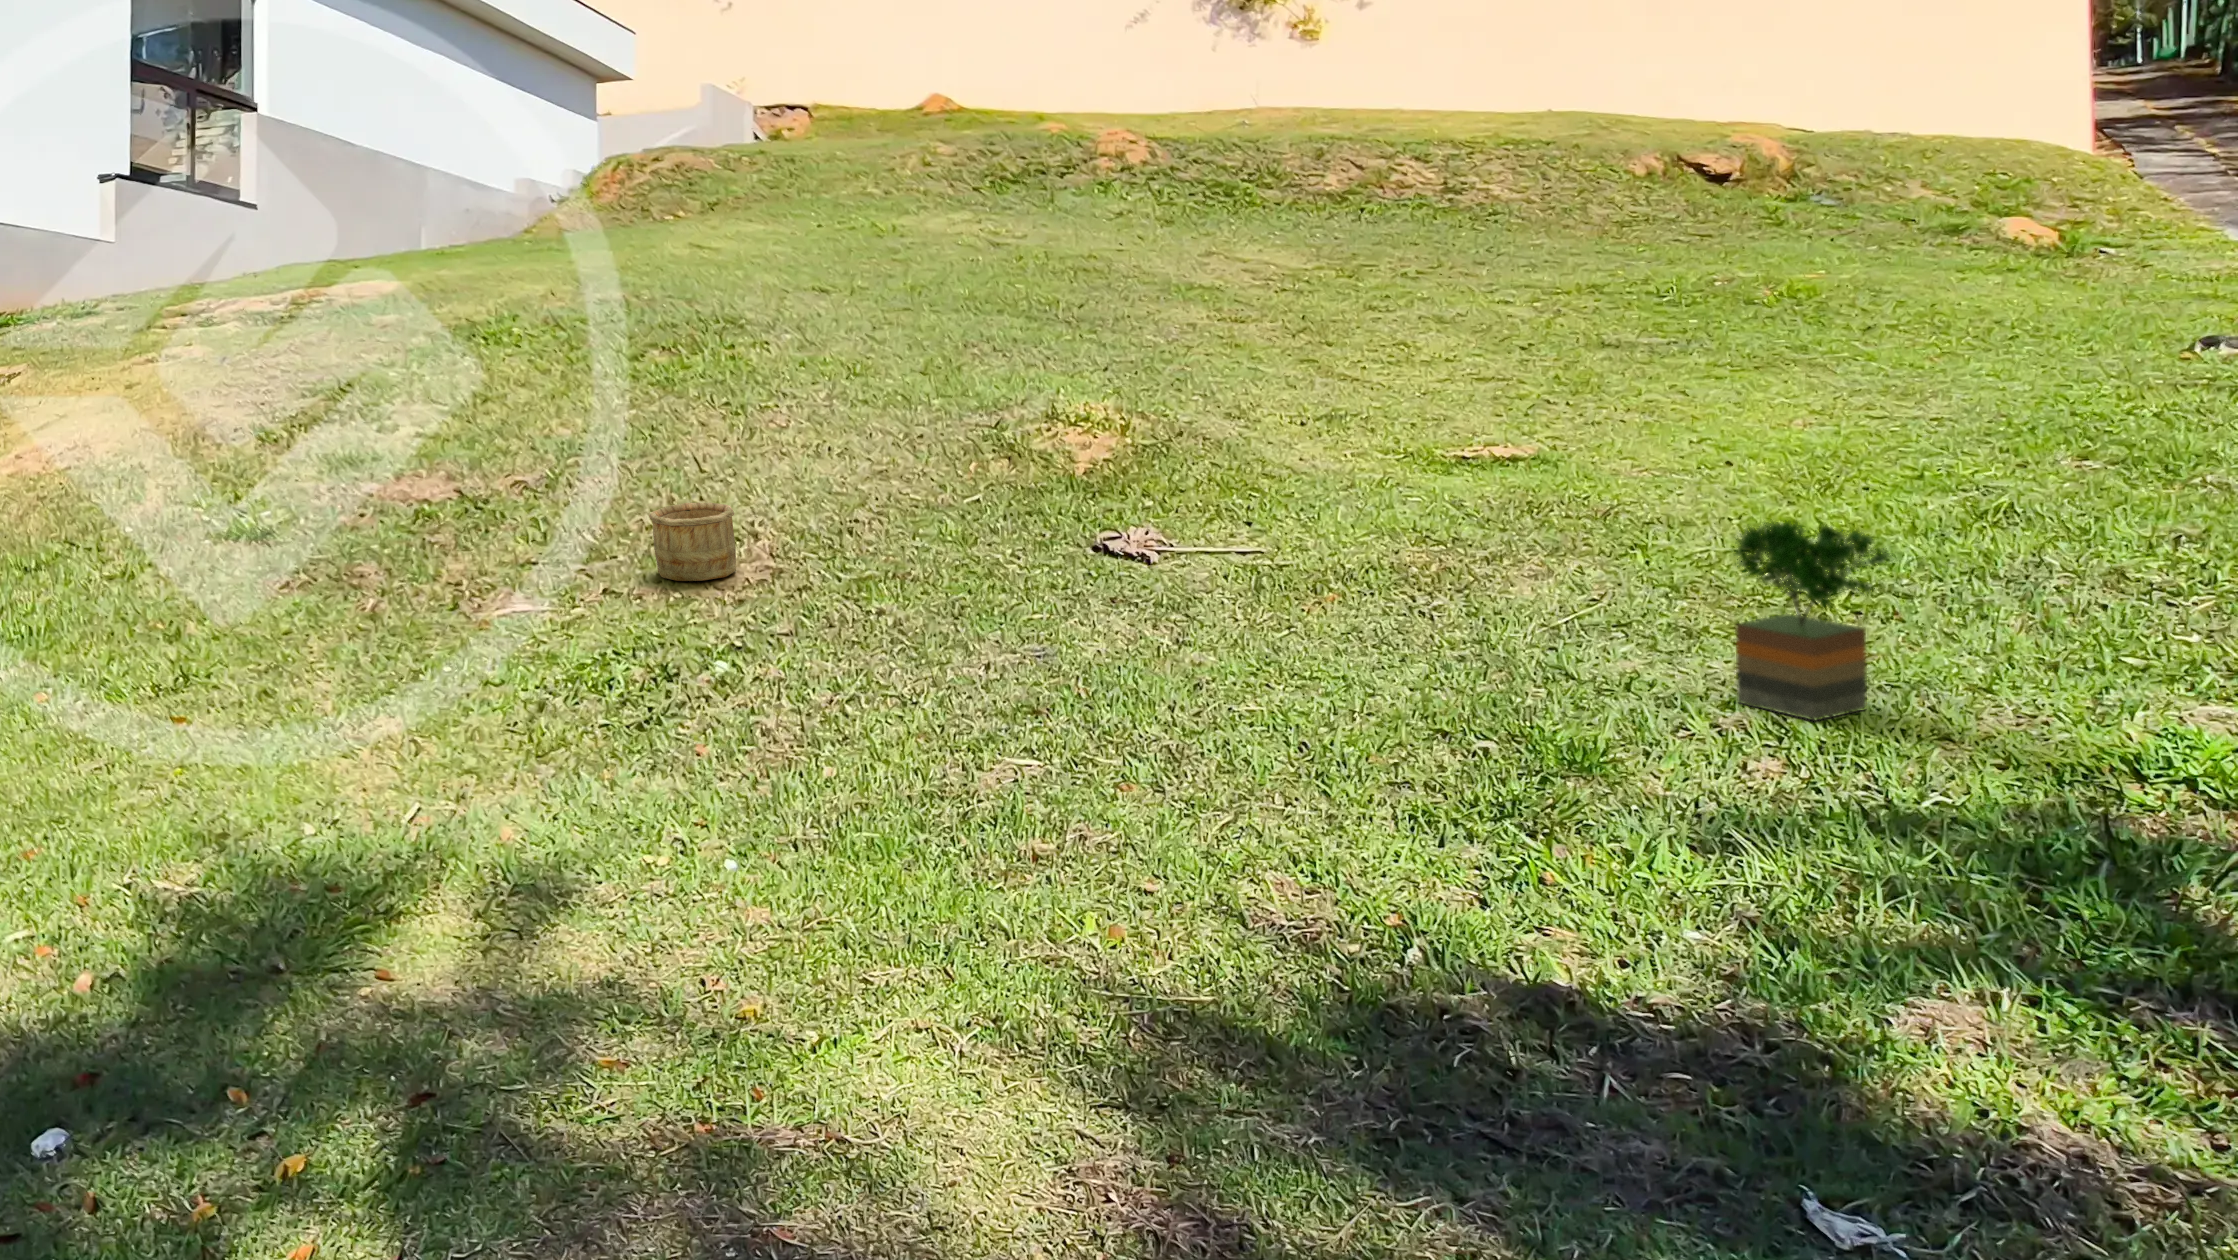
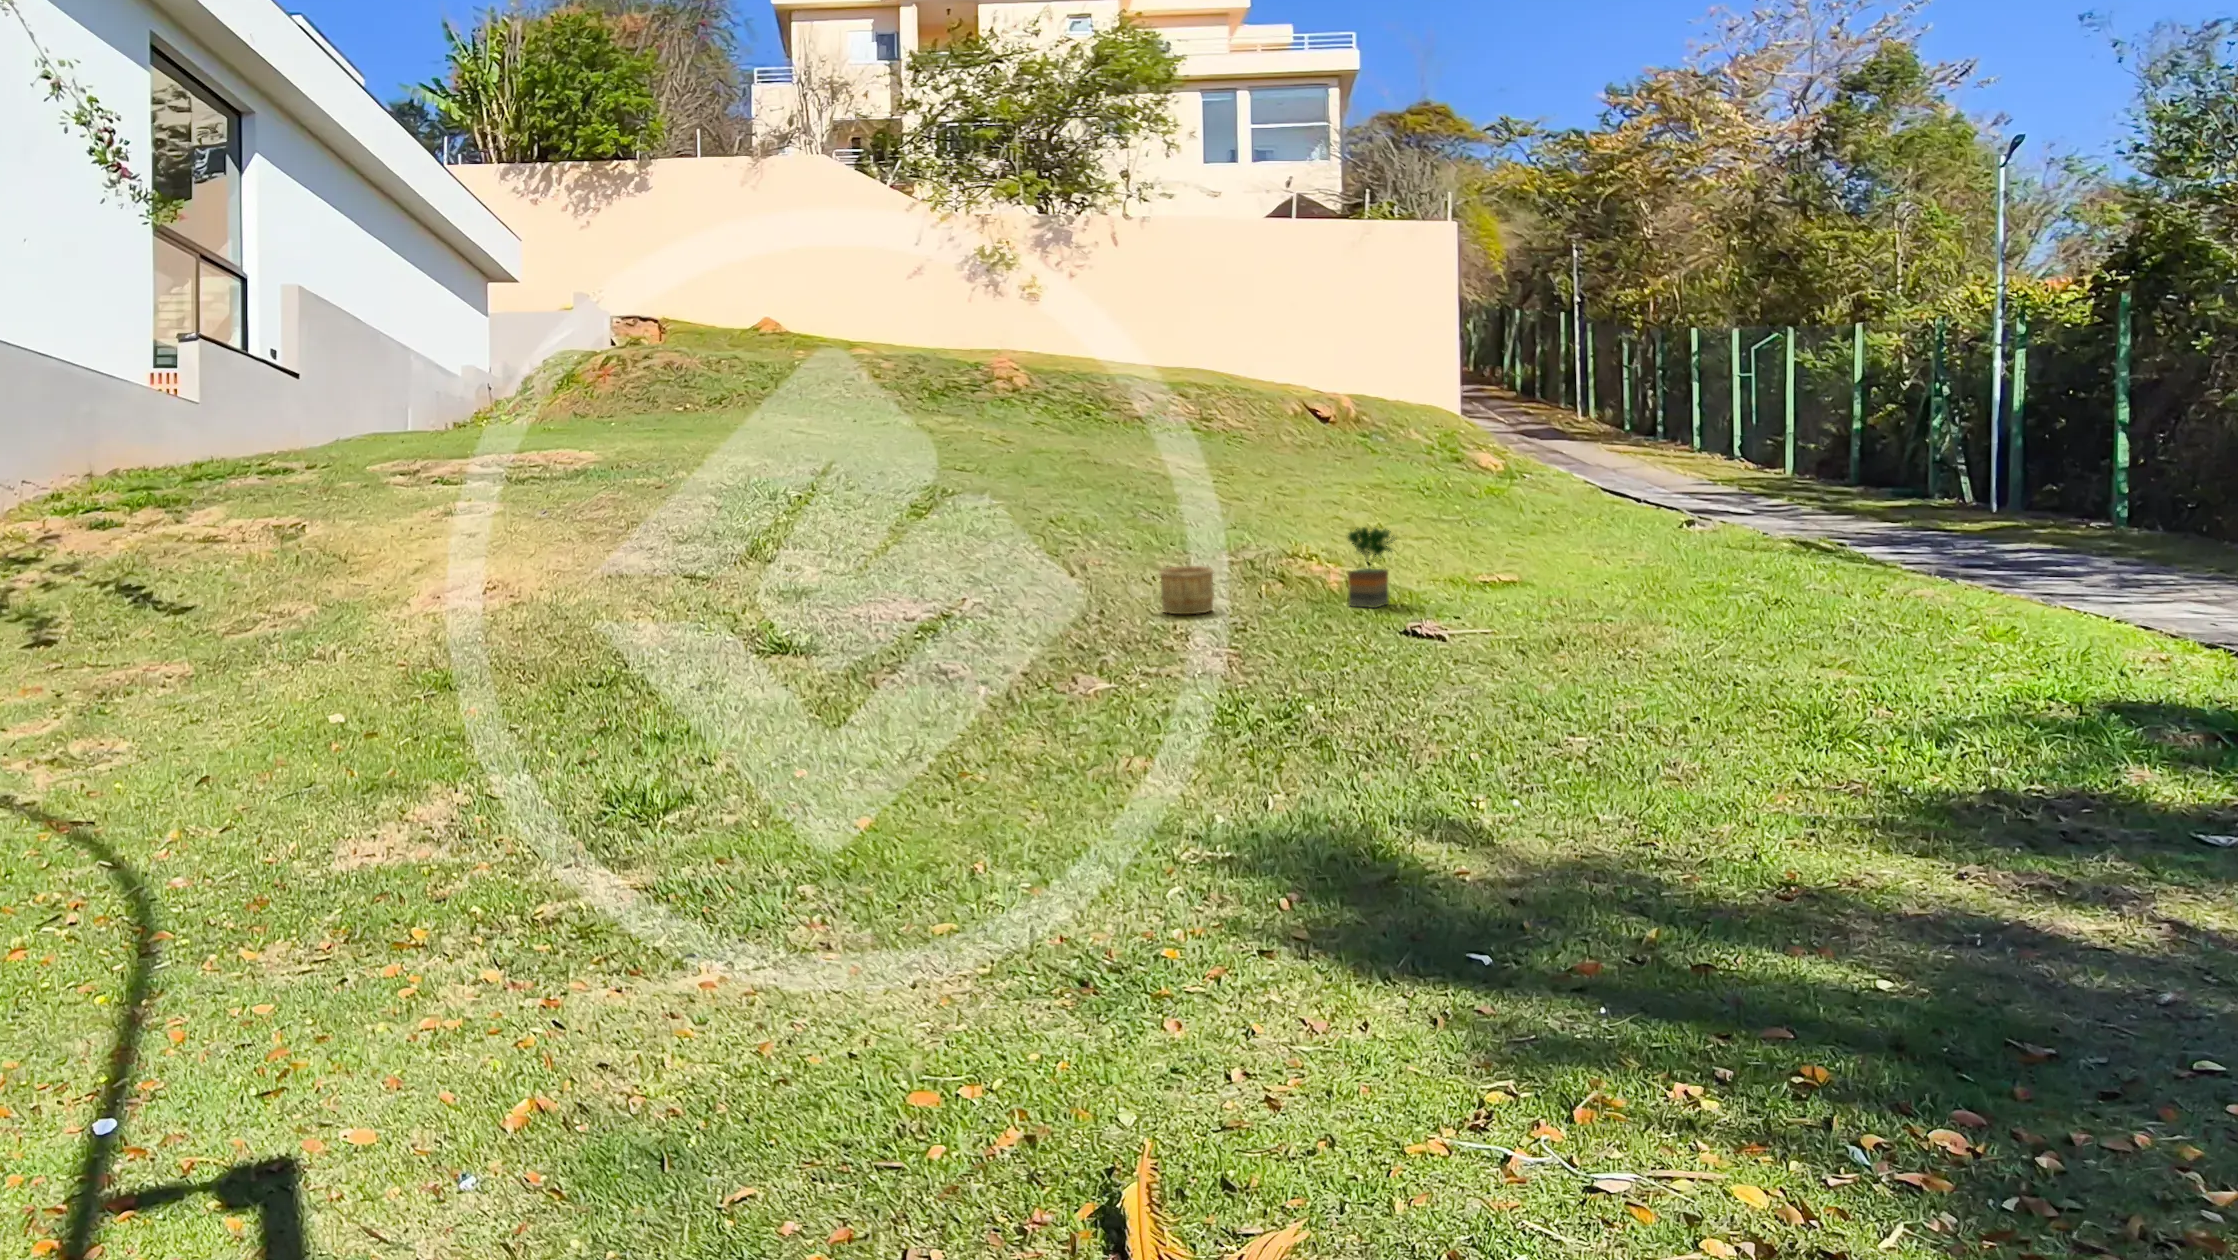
potted tree: present [1735,521,1893,720] -> present [1348,528,1395,608]

